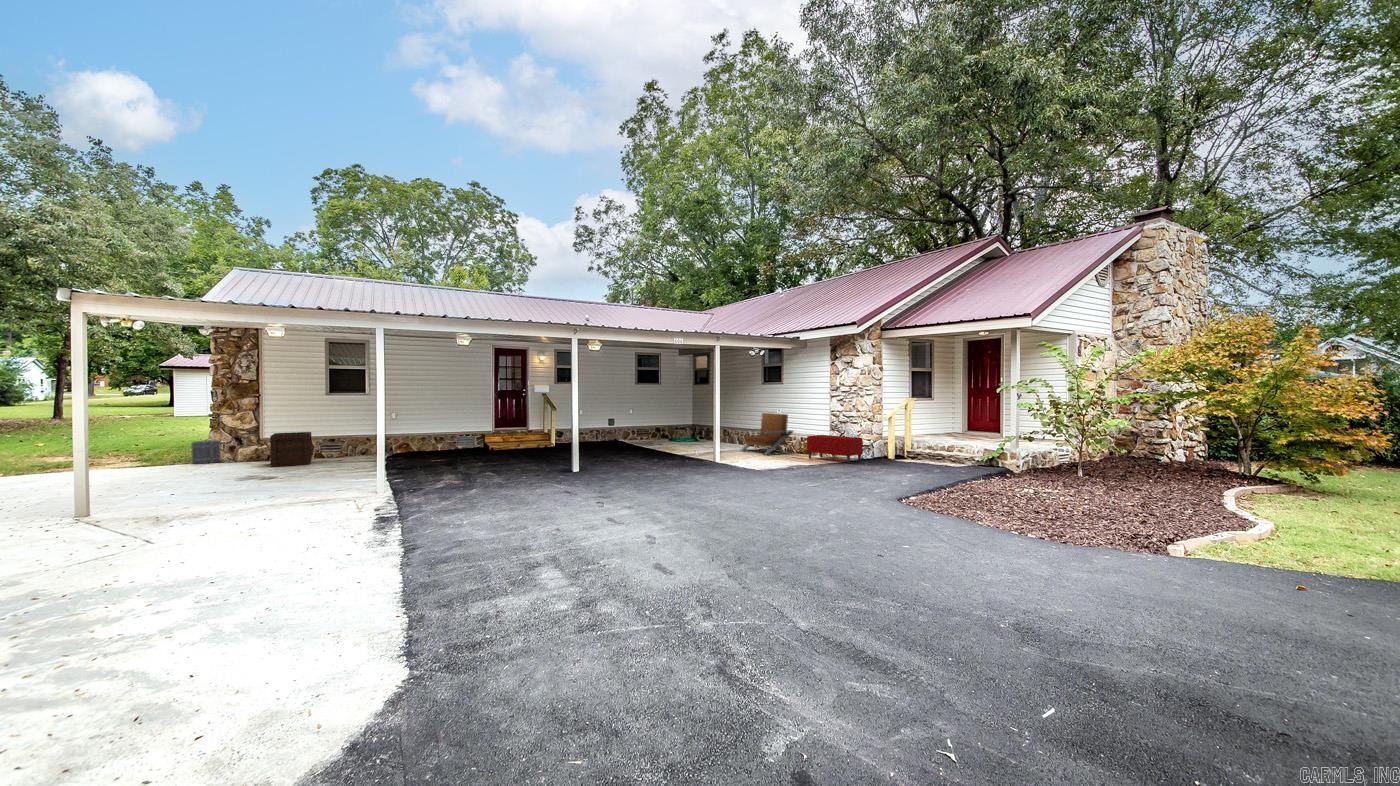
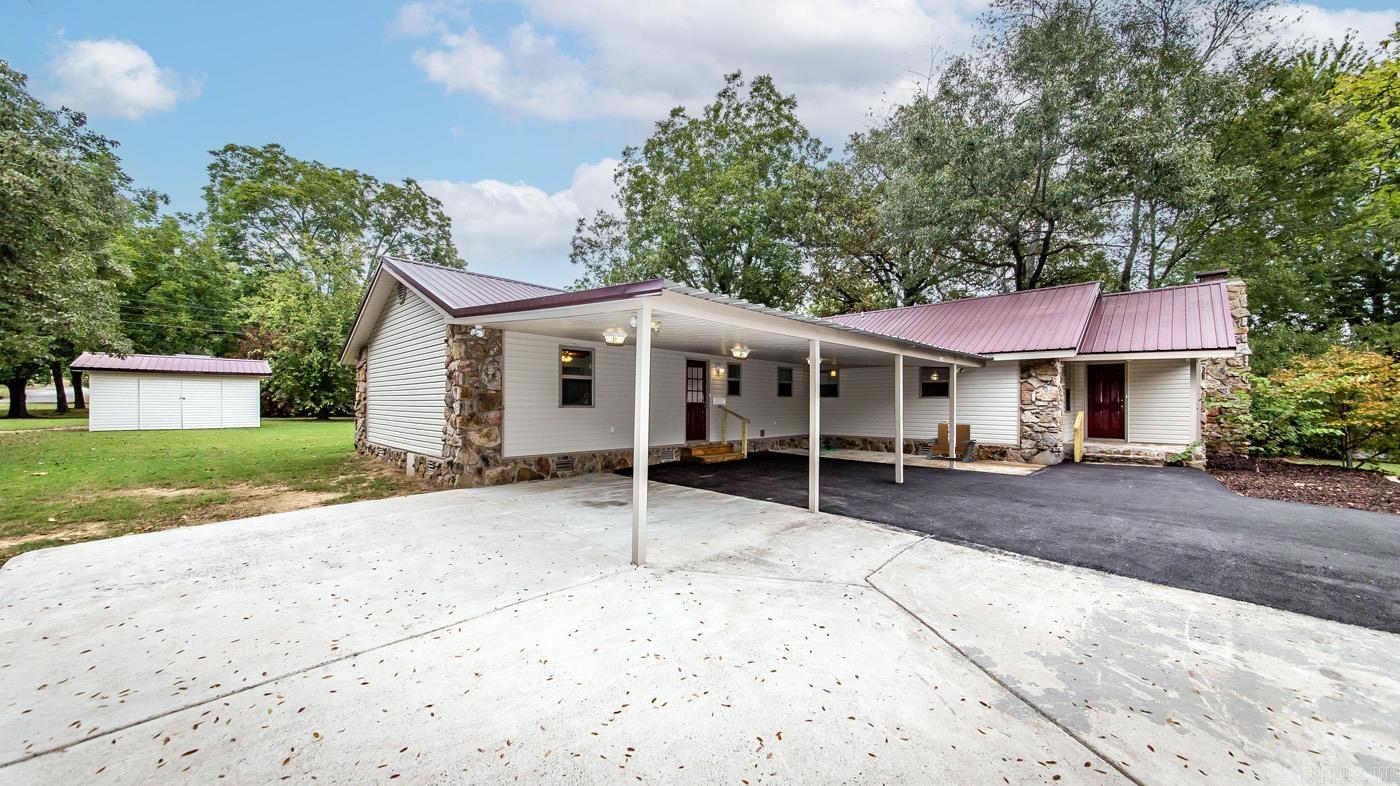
wooden crate: present [270,432,312,467] -> none [518,449,569,491]
bench: present [807,435,863,464] -> none [1013,443,1067,468]
bucket: present [191,440,221,464] -> none [443,462,473,491]

